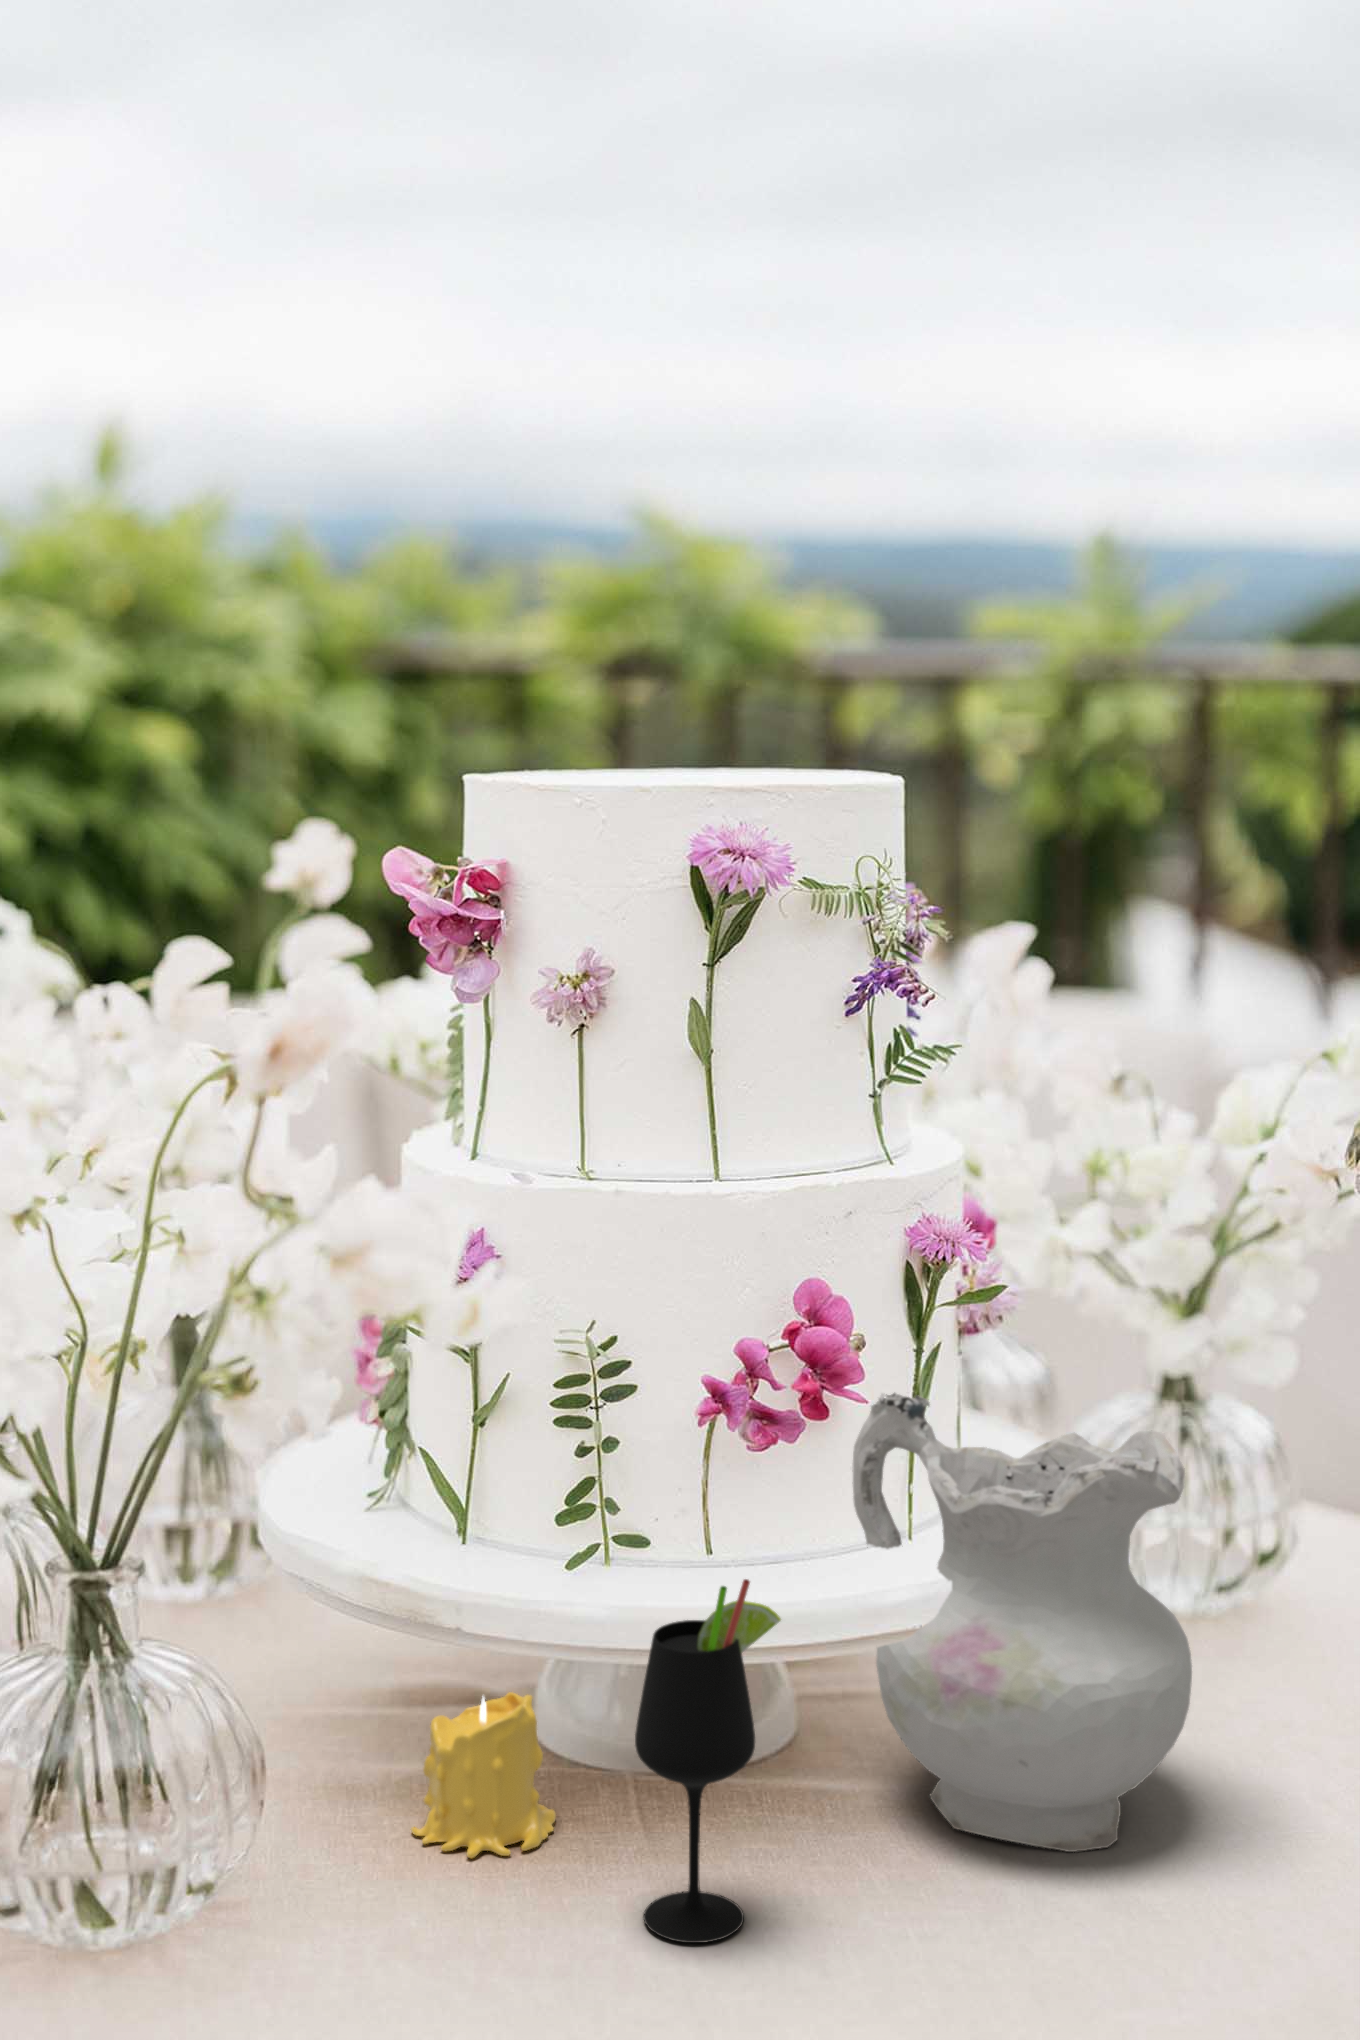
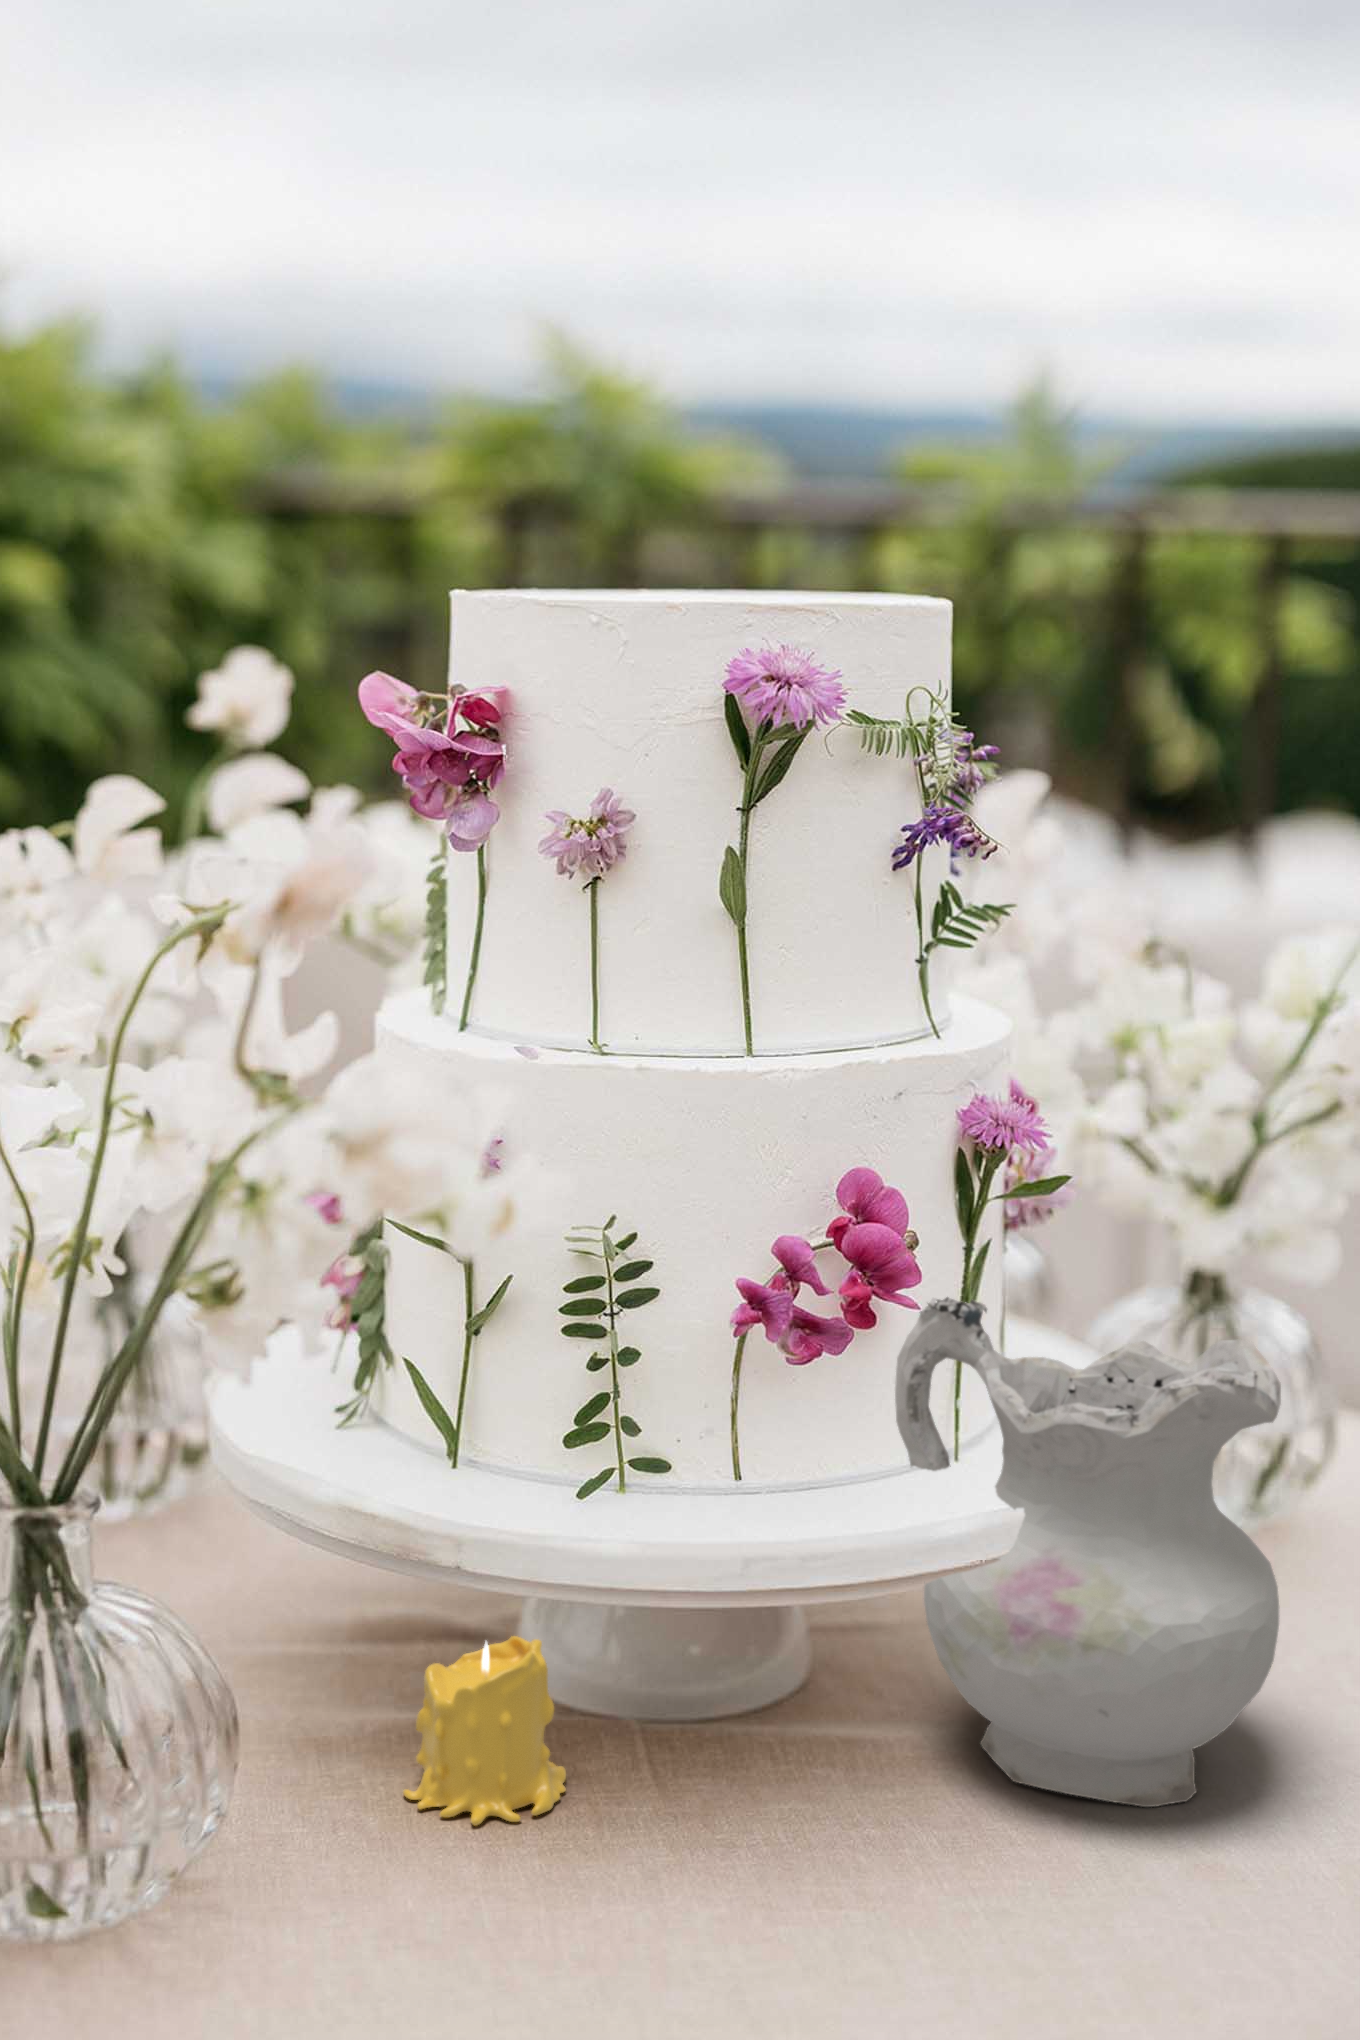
wine glass: present [635,1579,781,1943] -> none [677,1514,848,1924]

